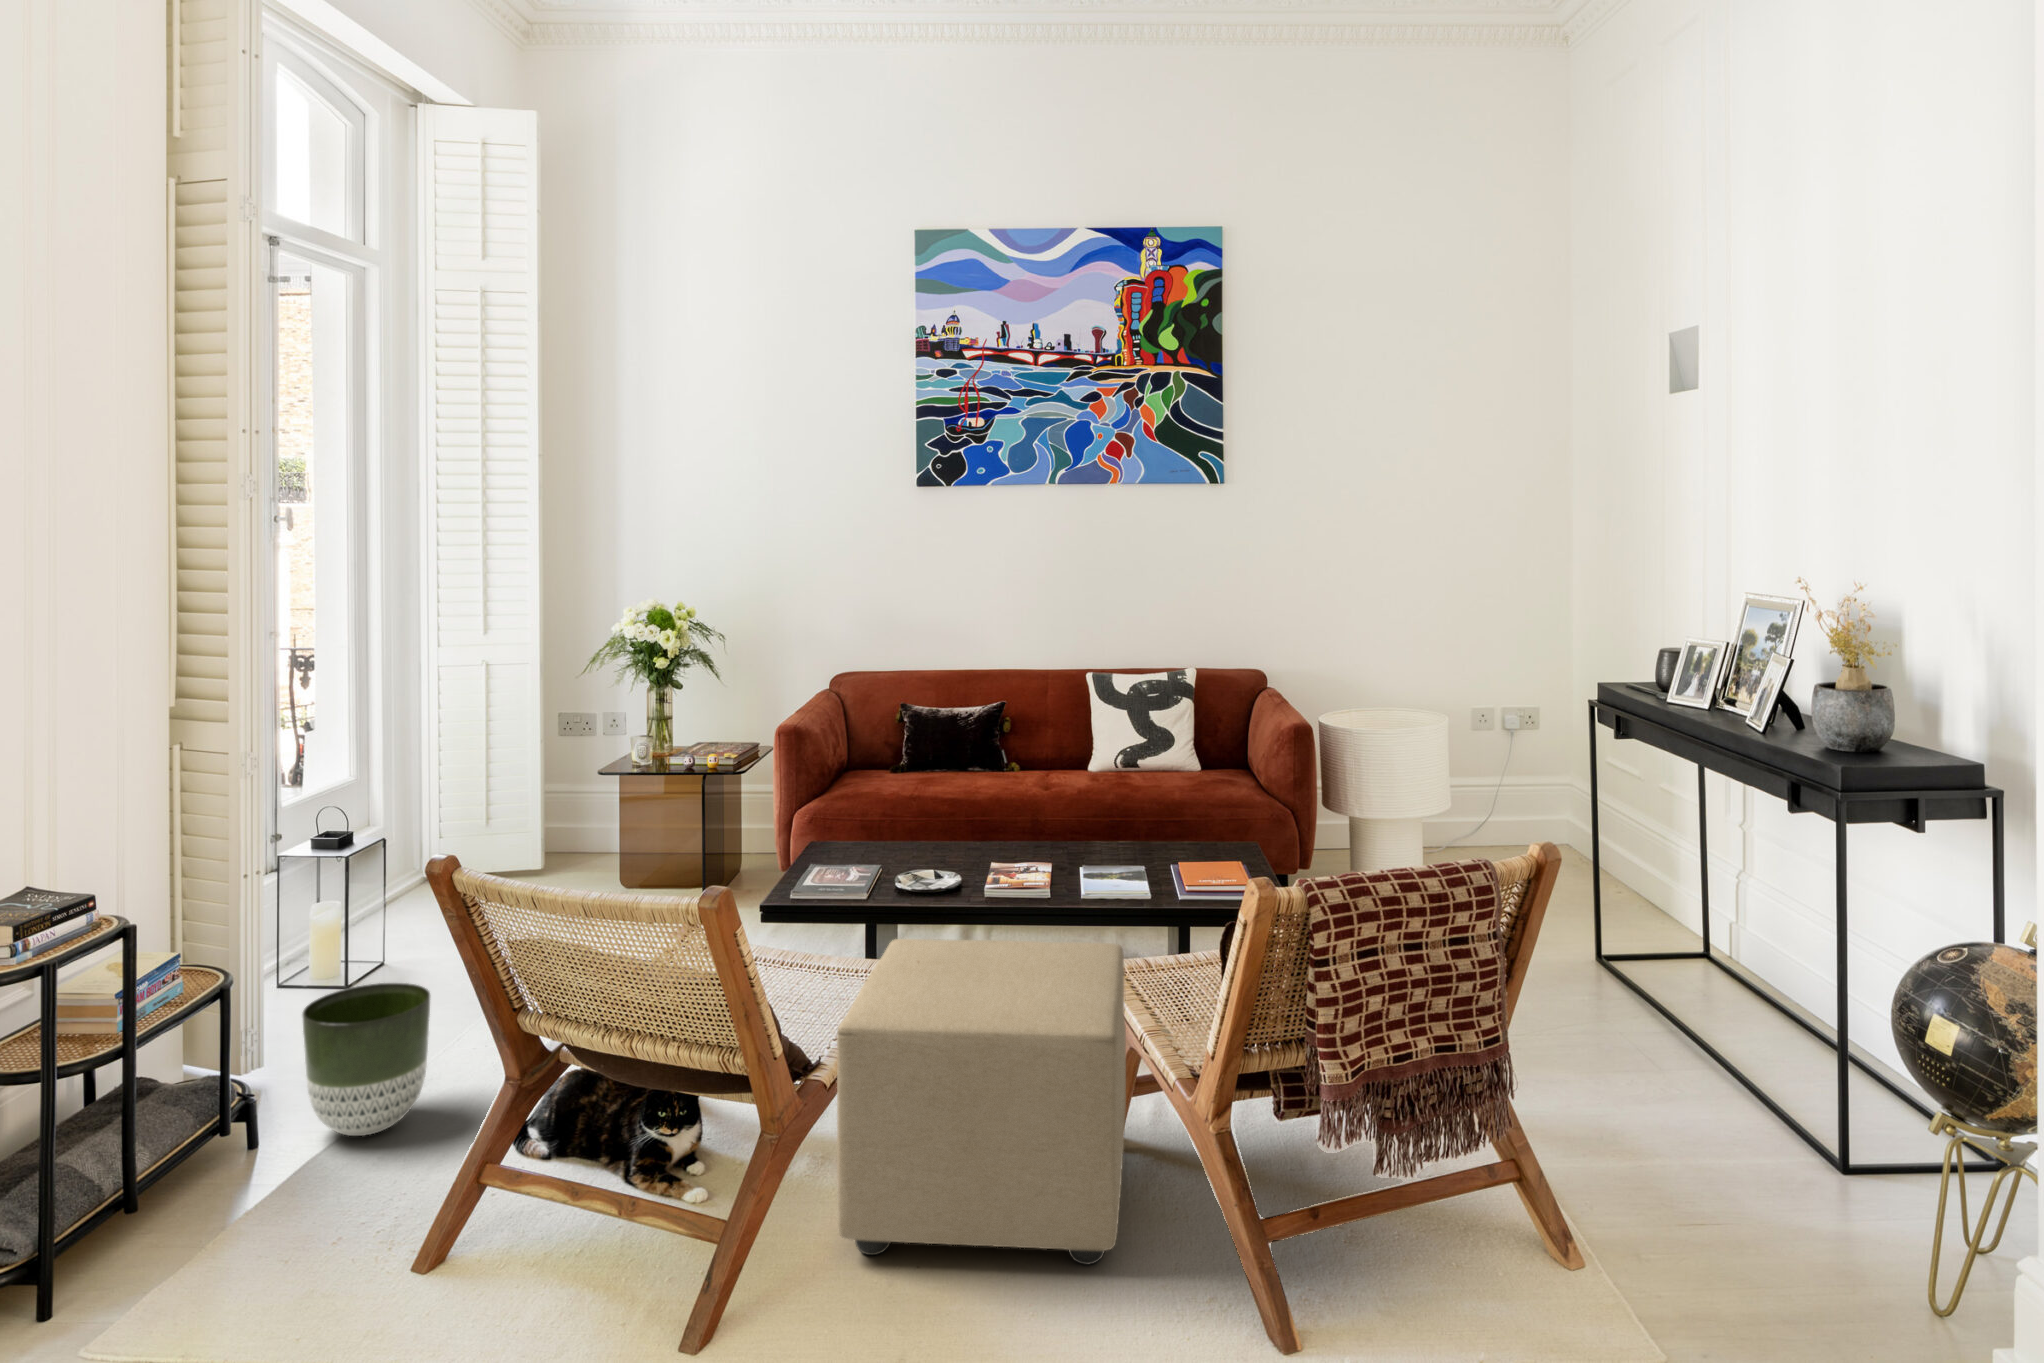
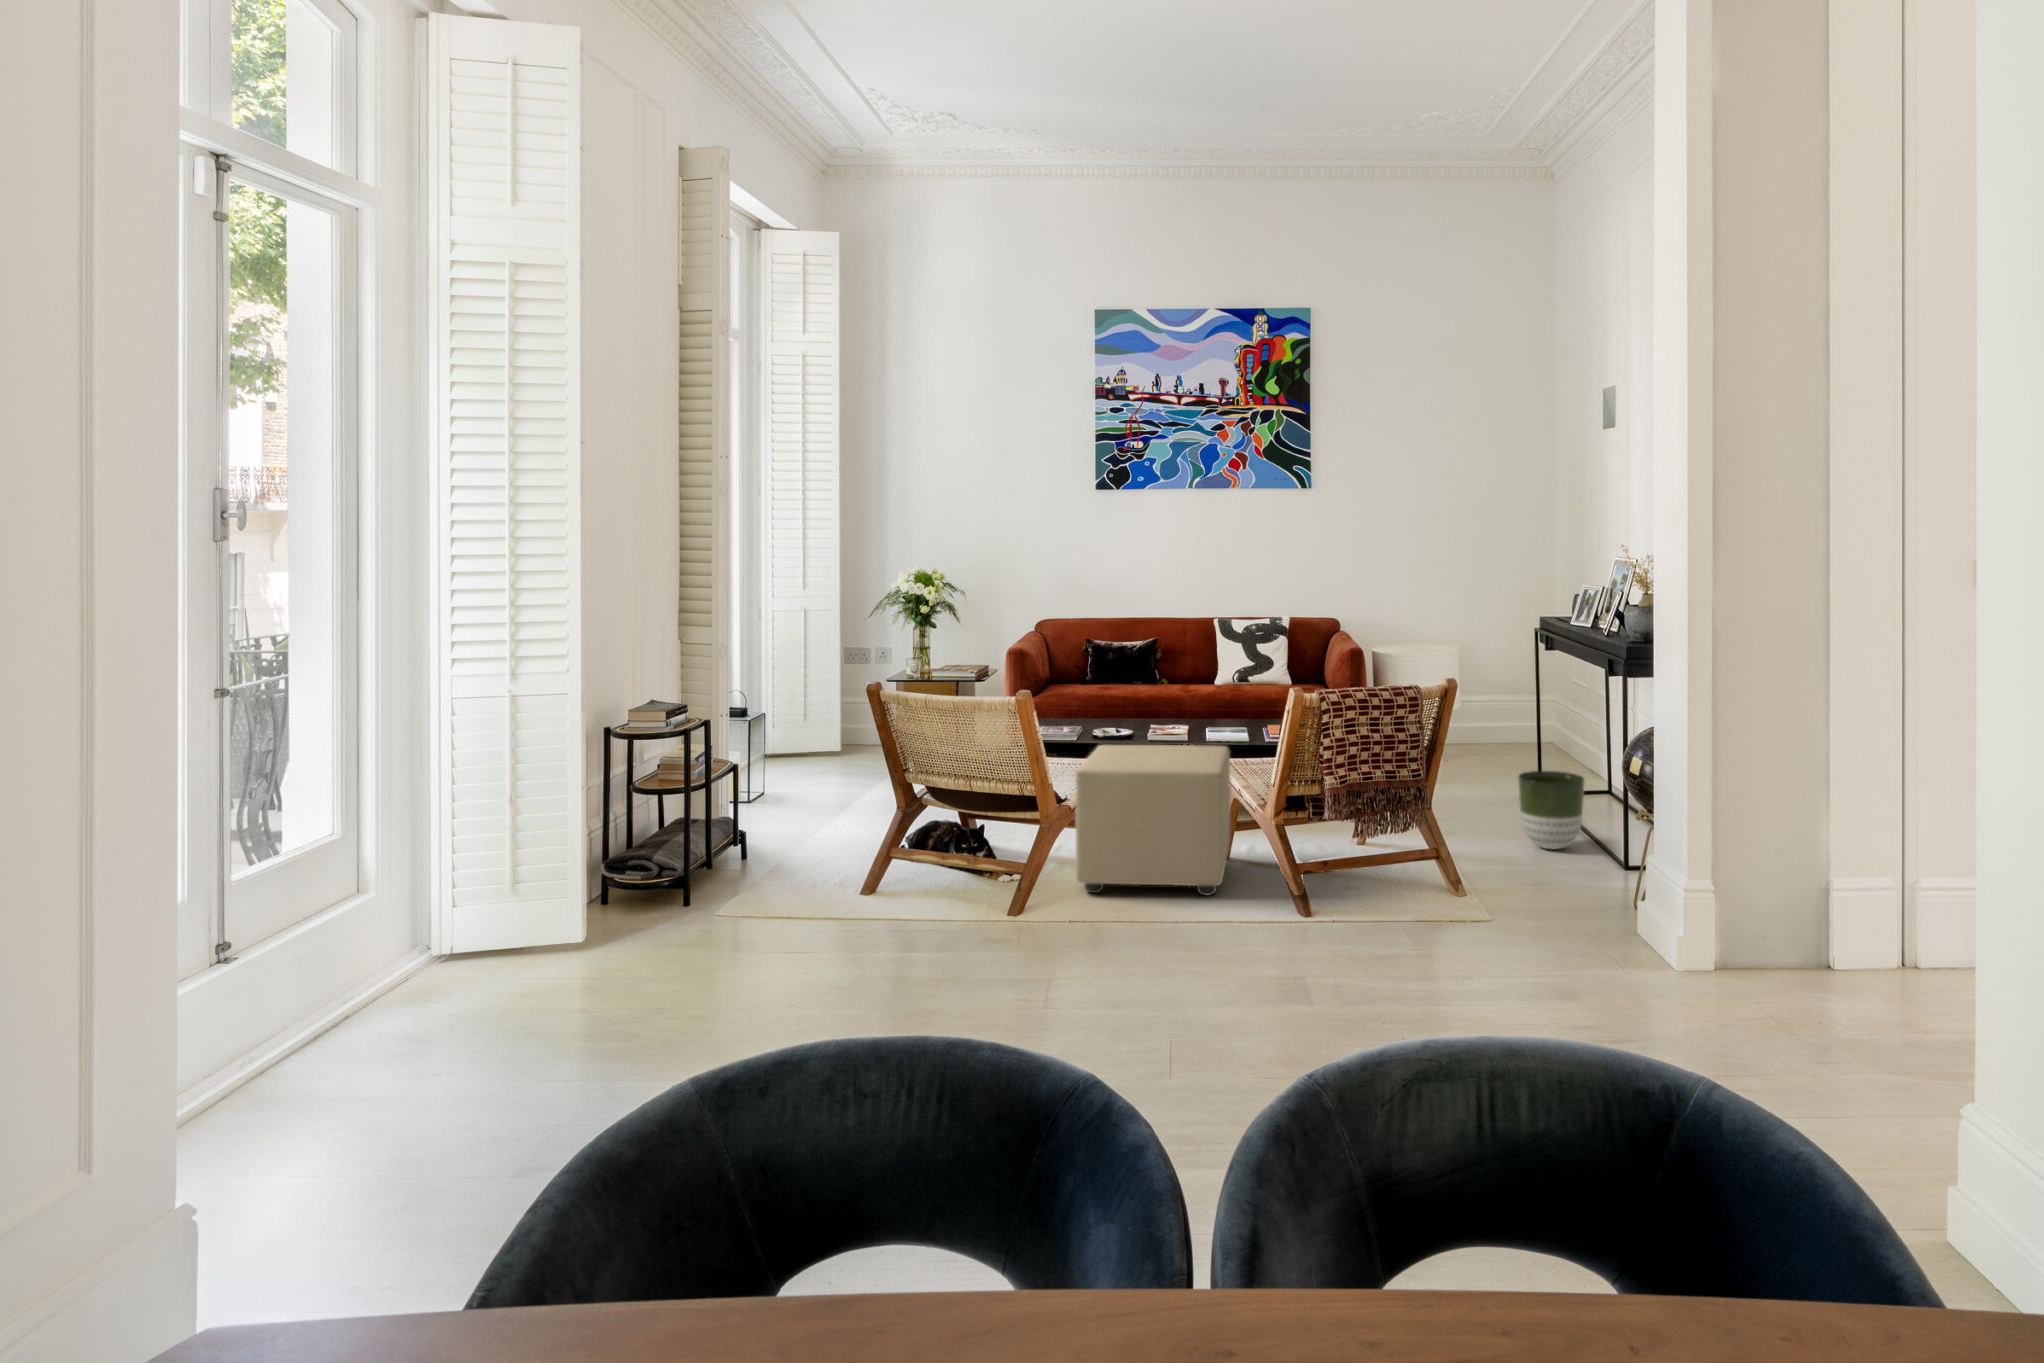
planter: present [302,983,430,1136] -> present [1518,771,1585,849]

